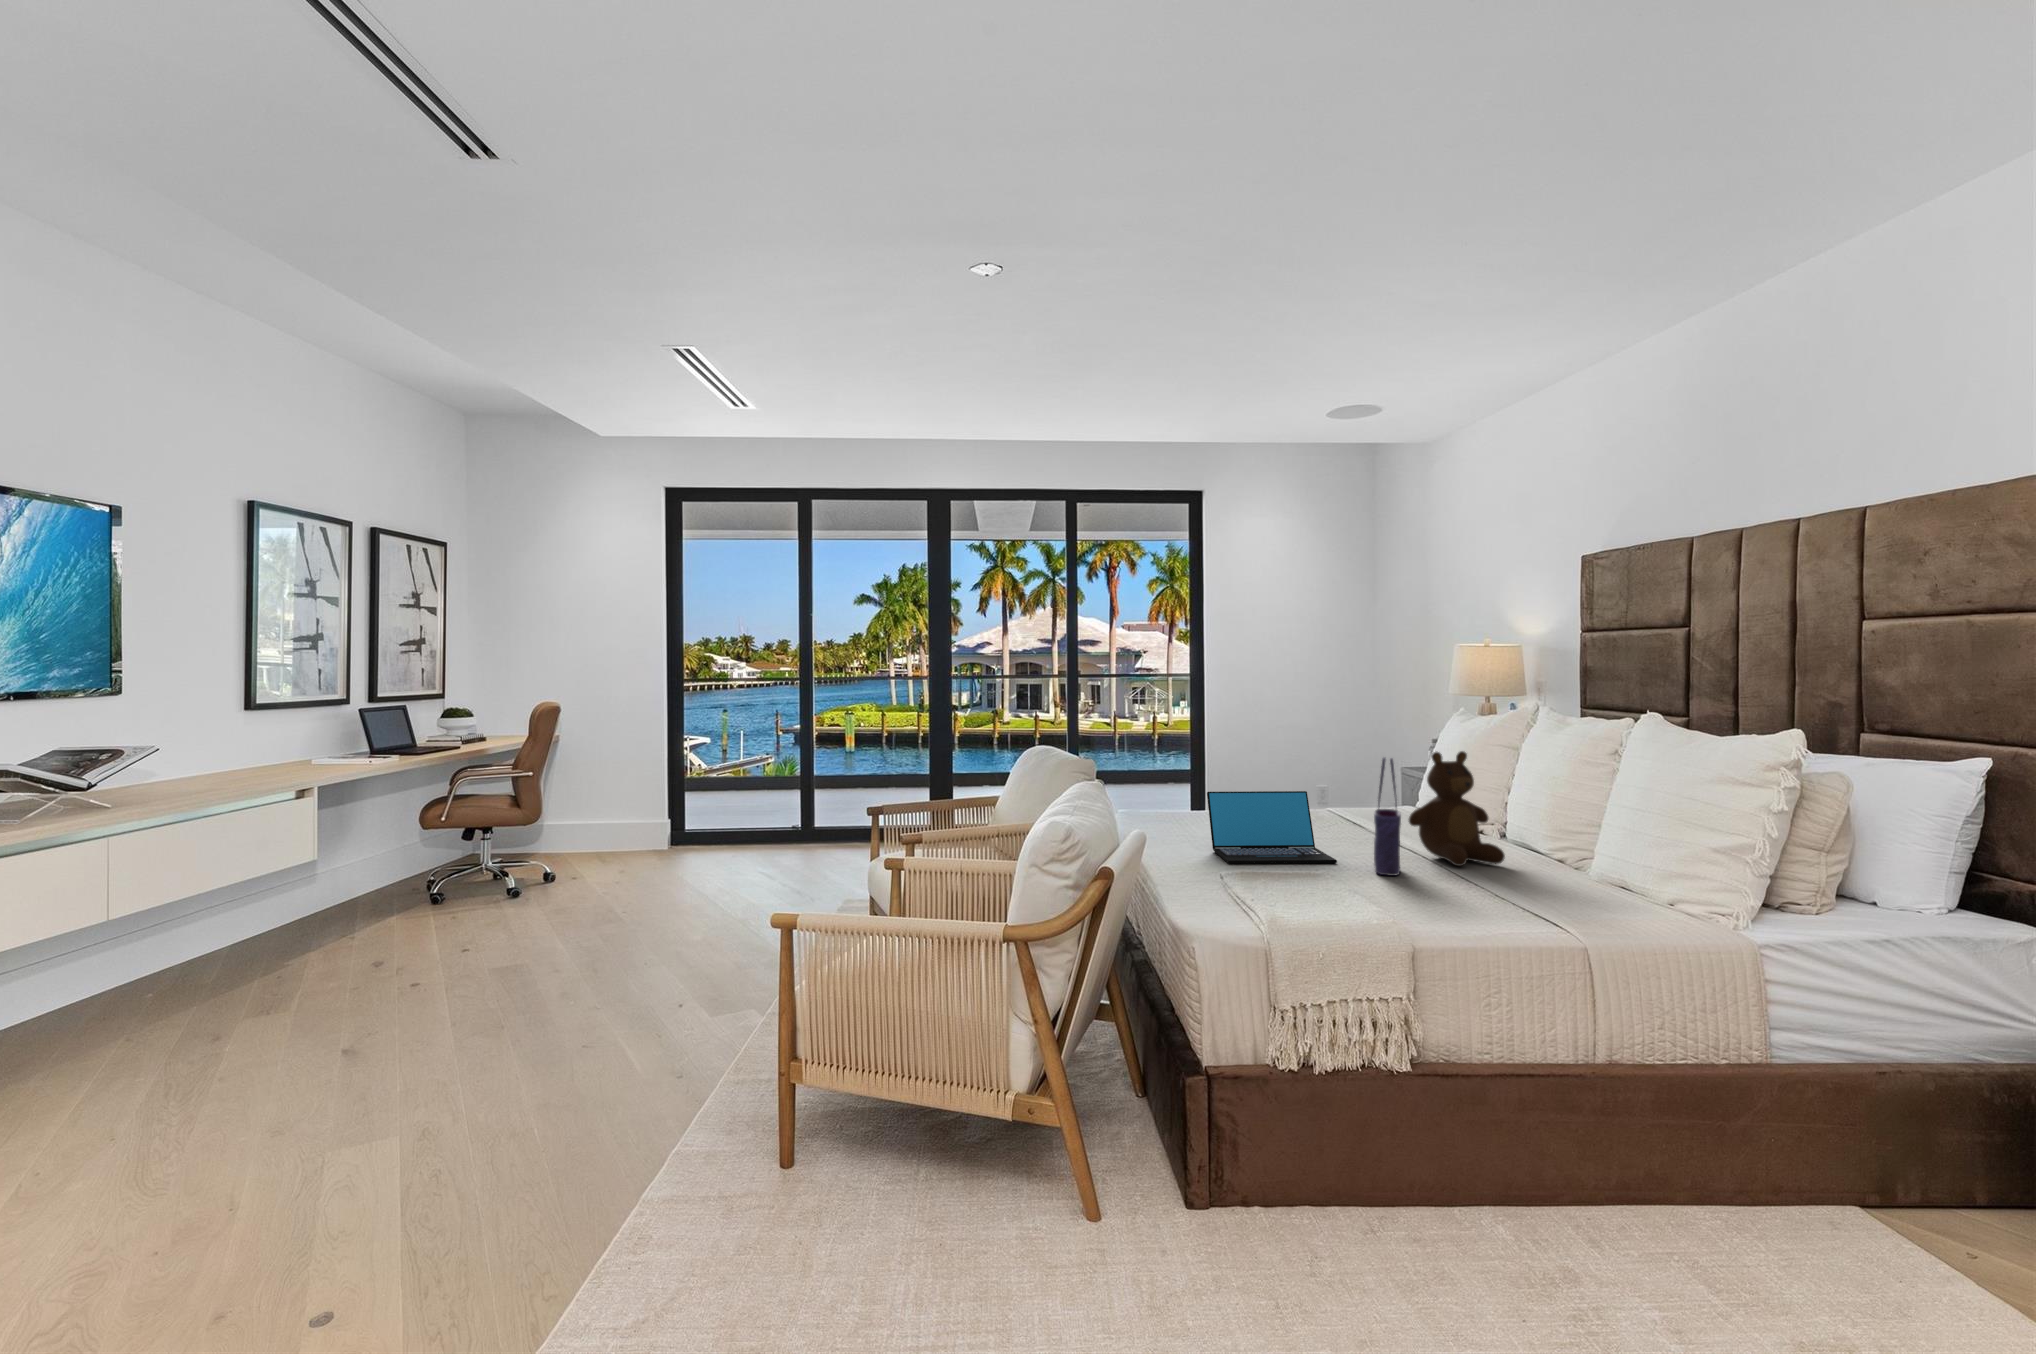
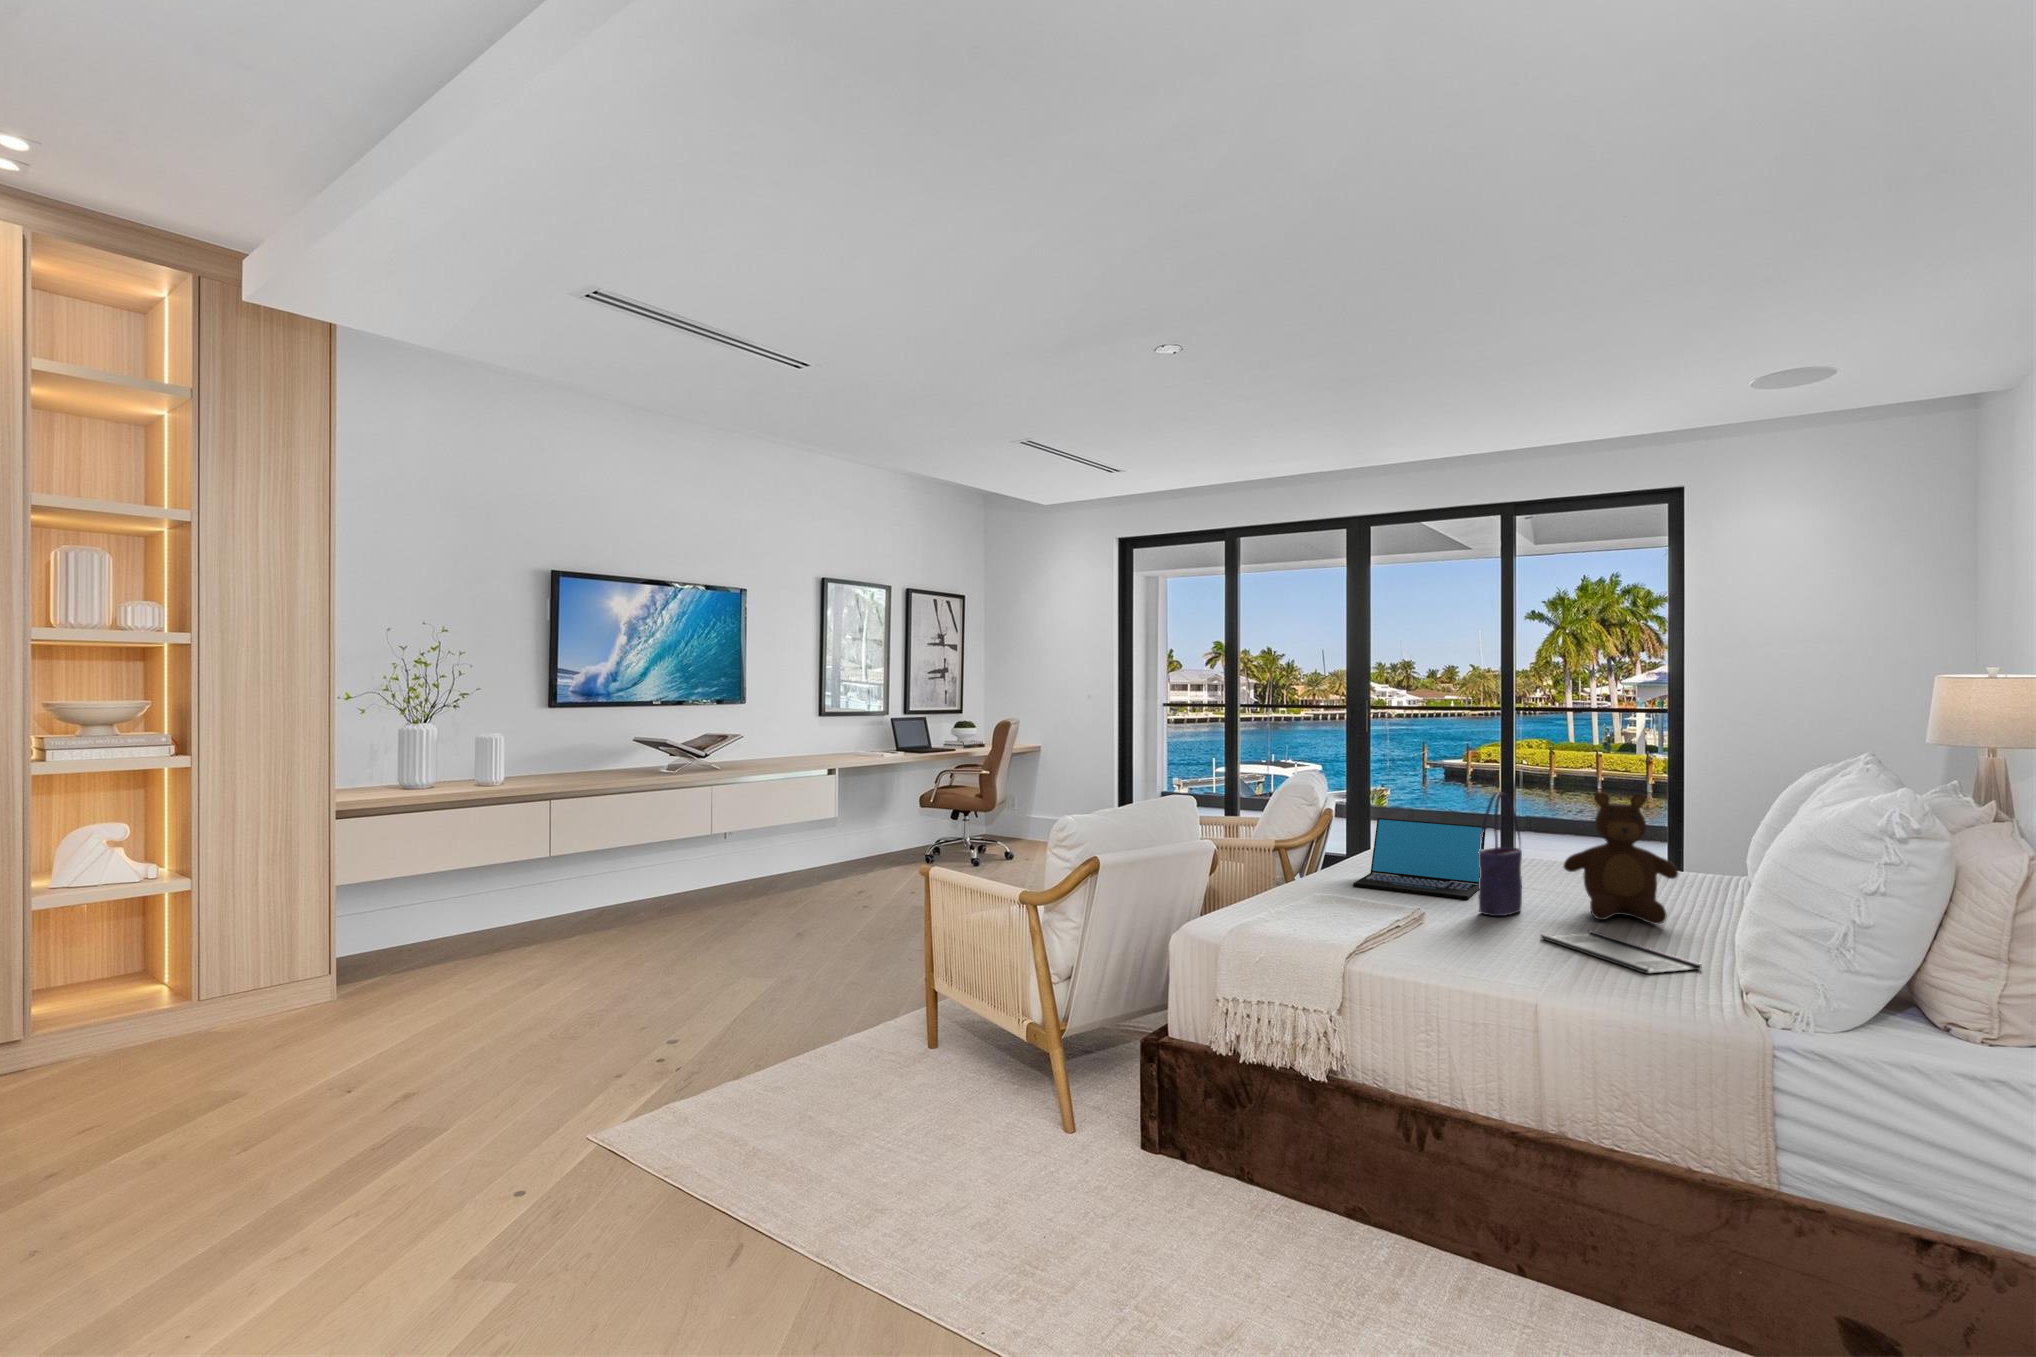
tray: none [1473,877,1615,909] -> present [1541,930,1701,974]

